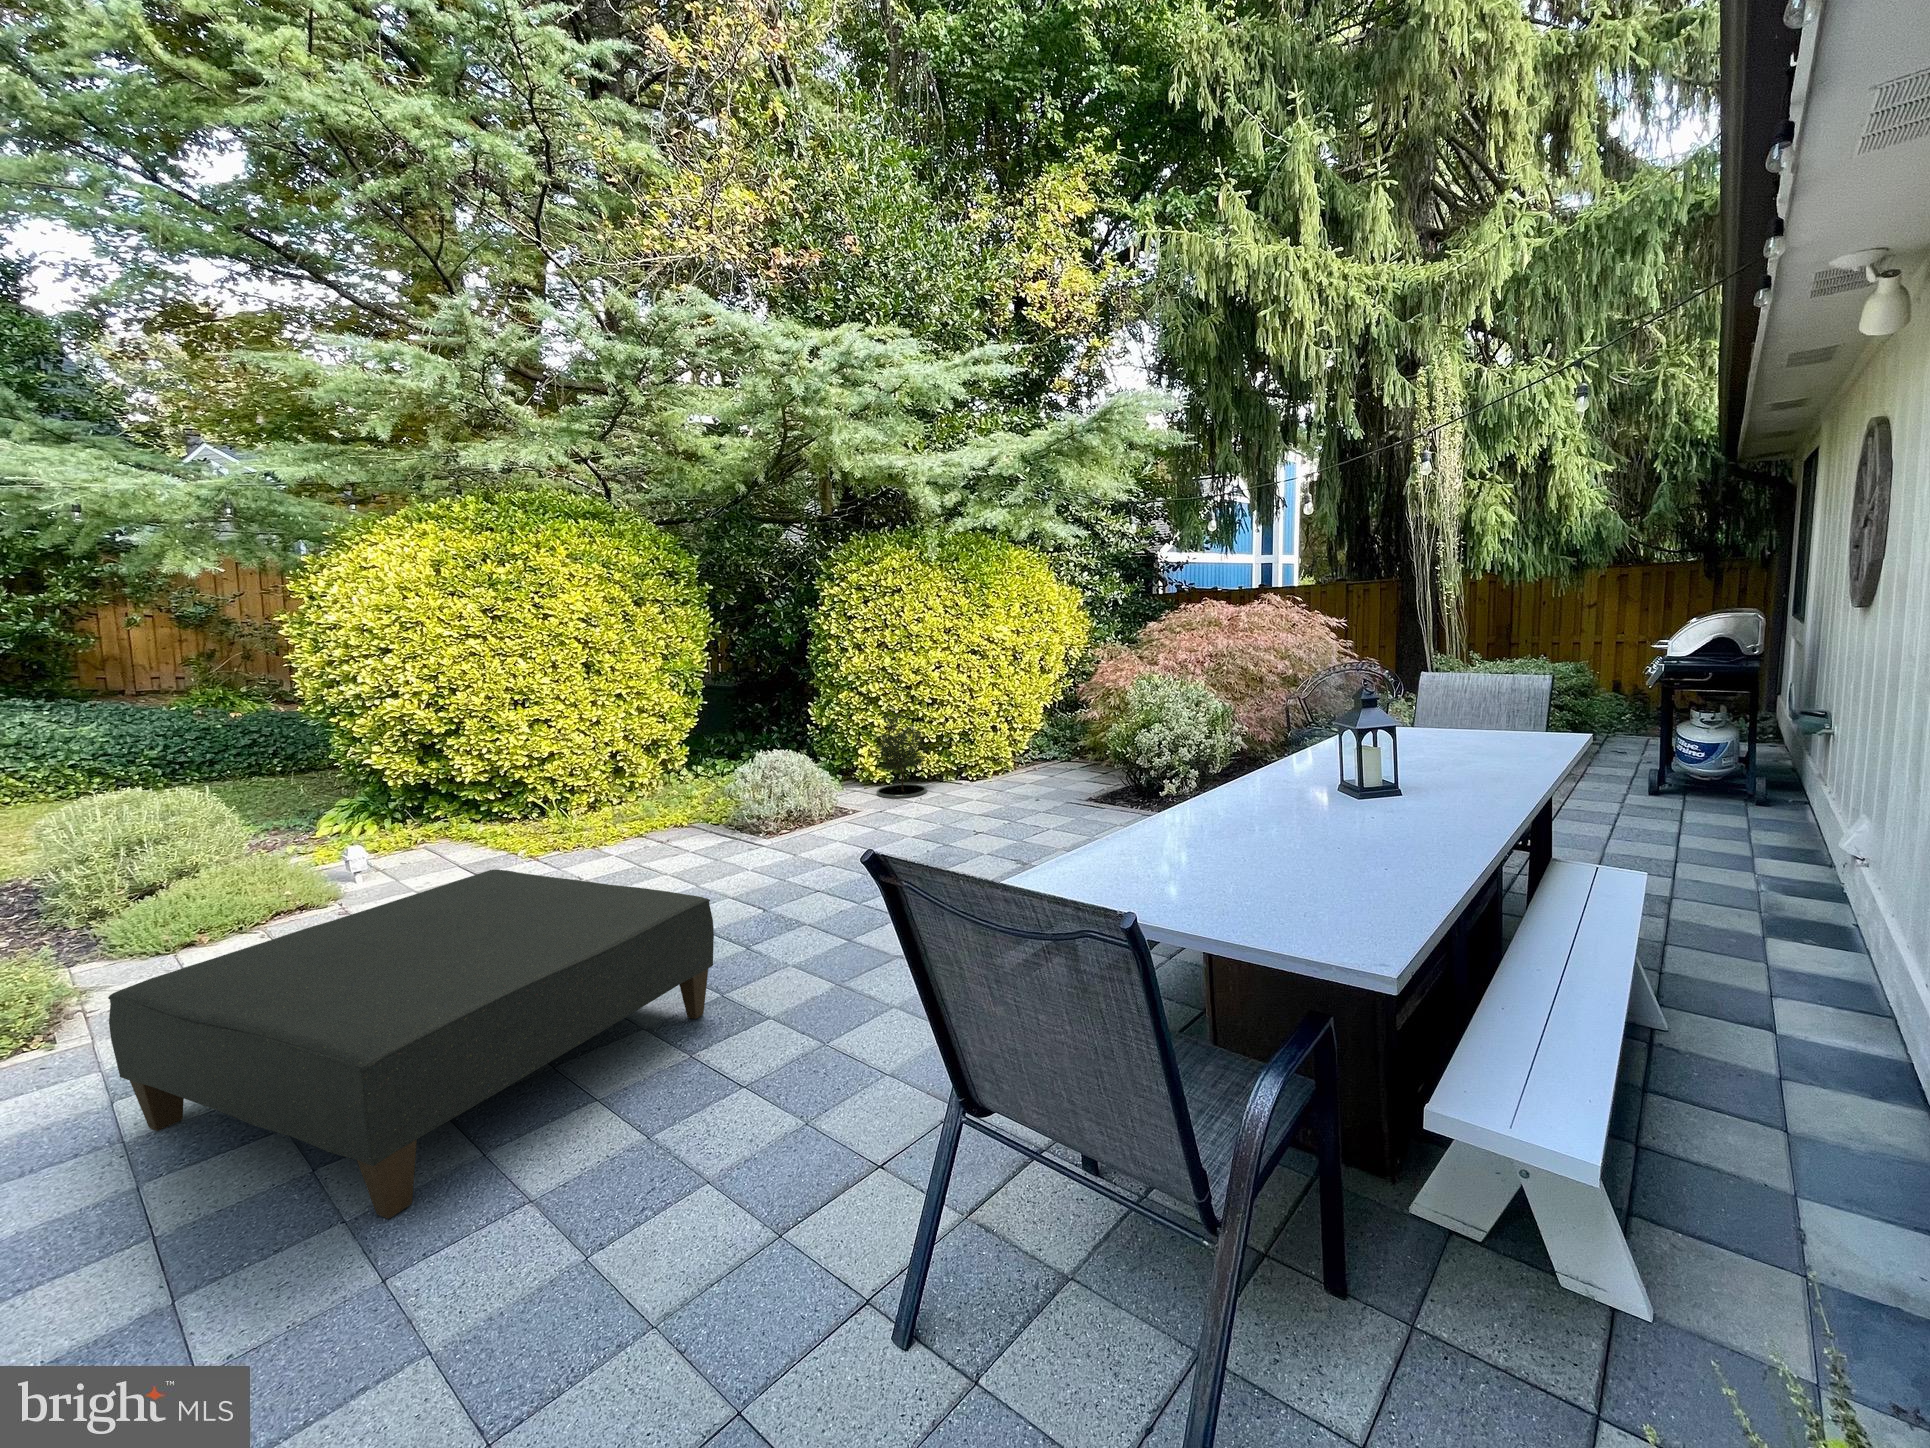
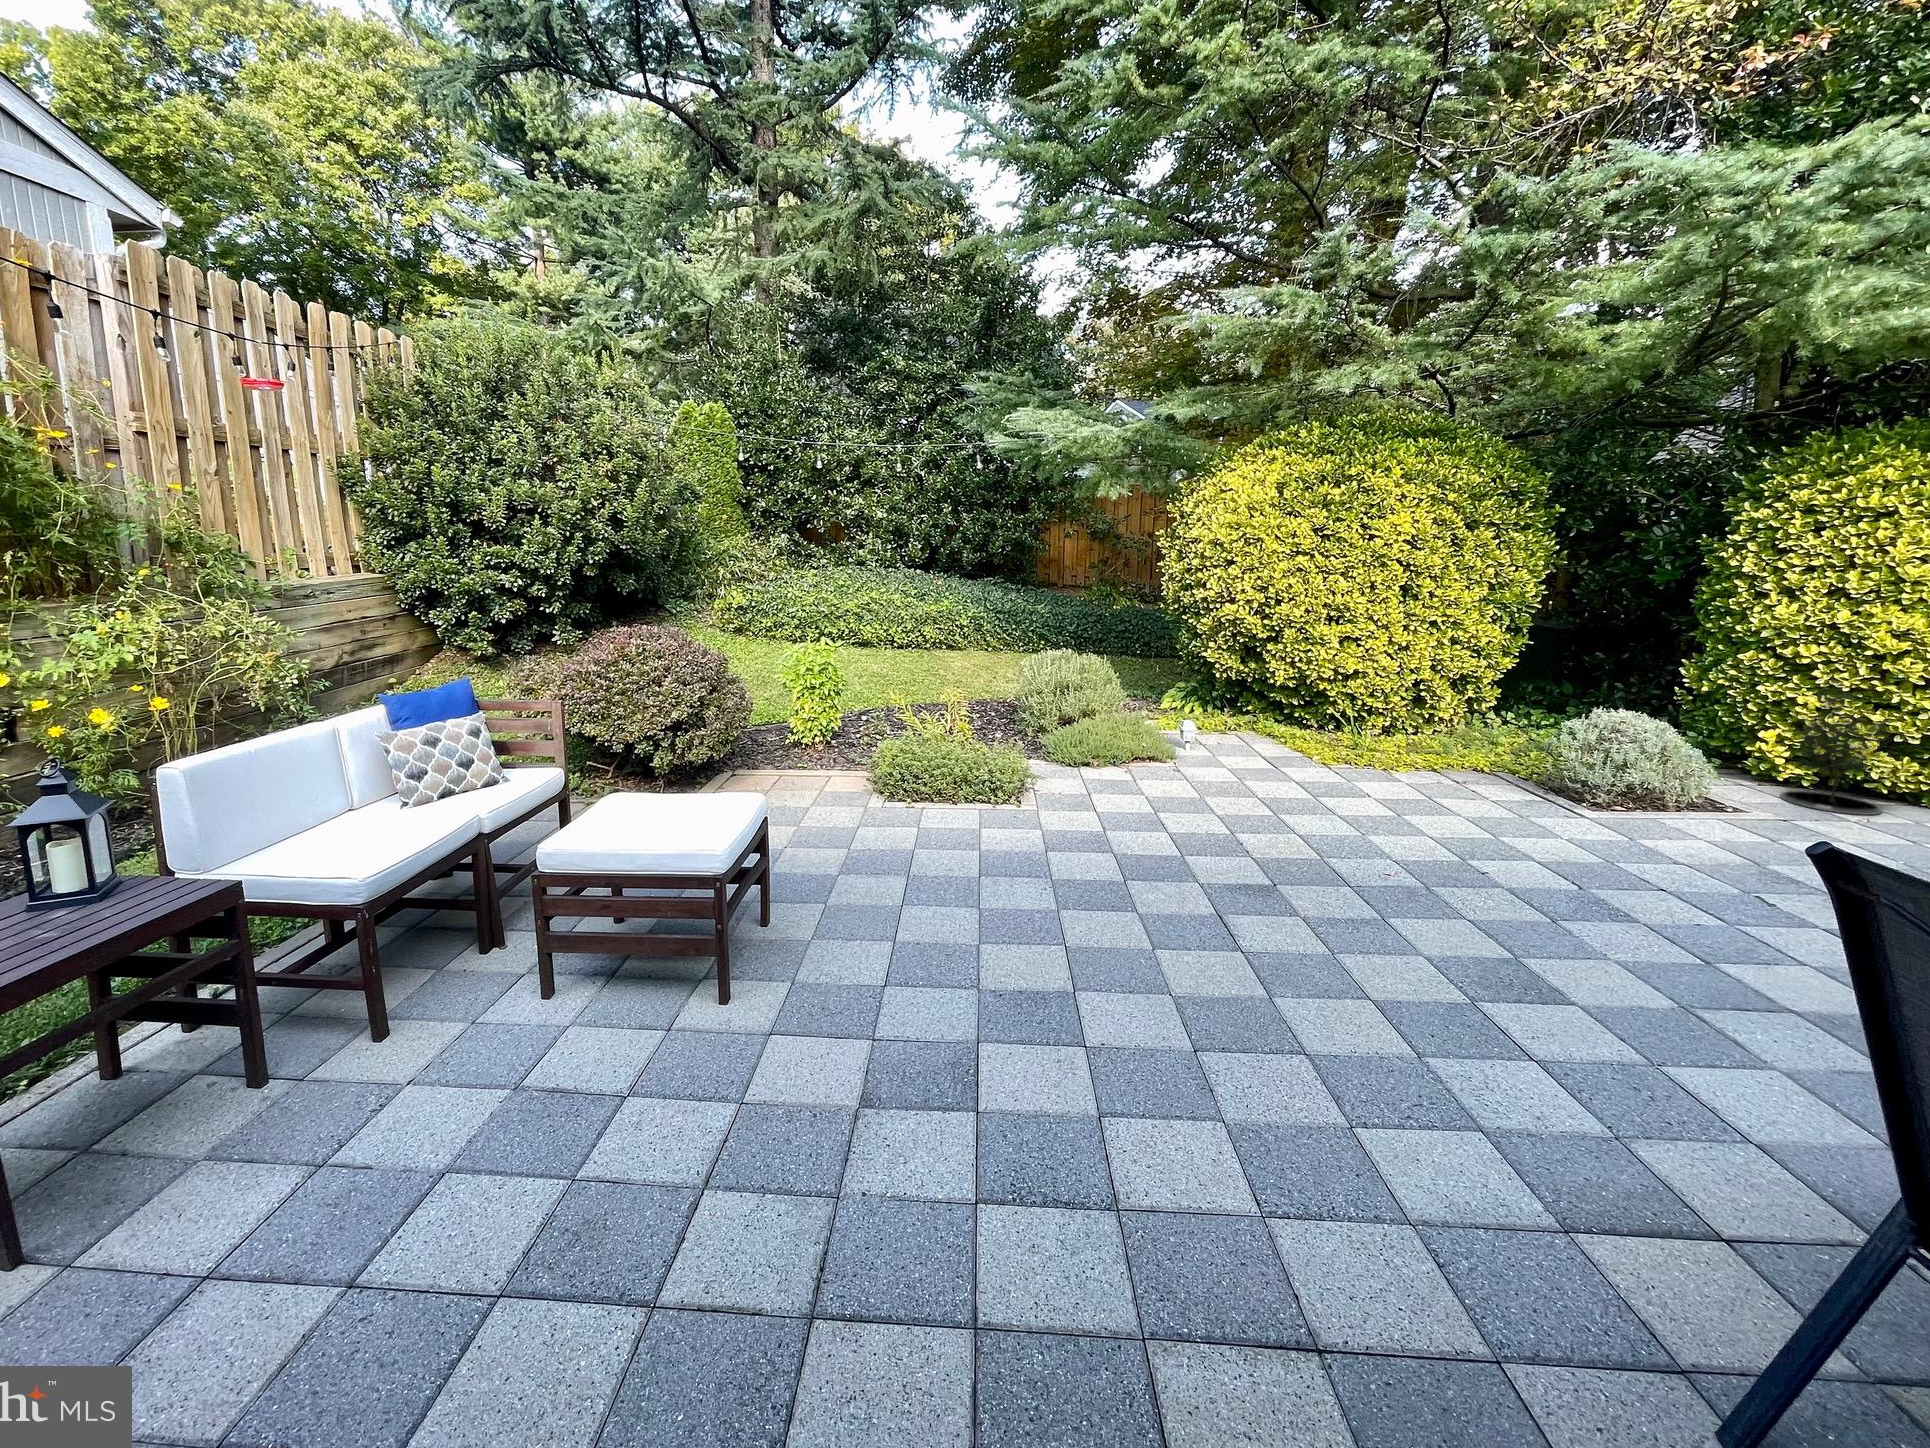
ottoman: present [108,869,714,1219] -> none [1066,762,1522,994]

